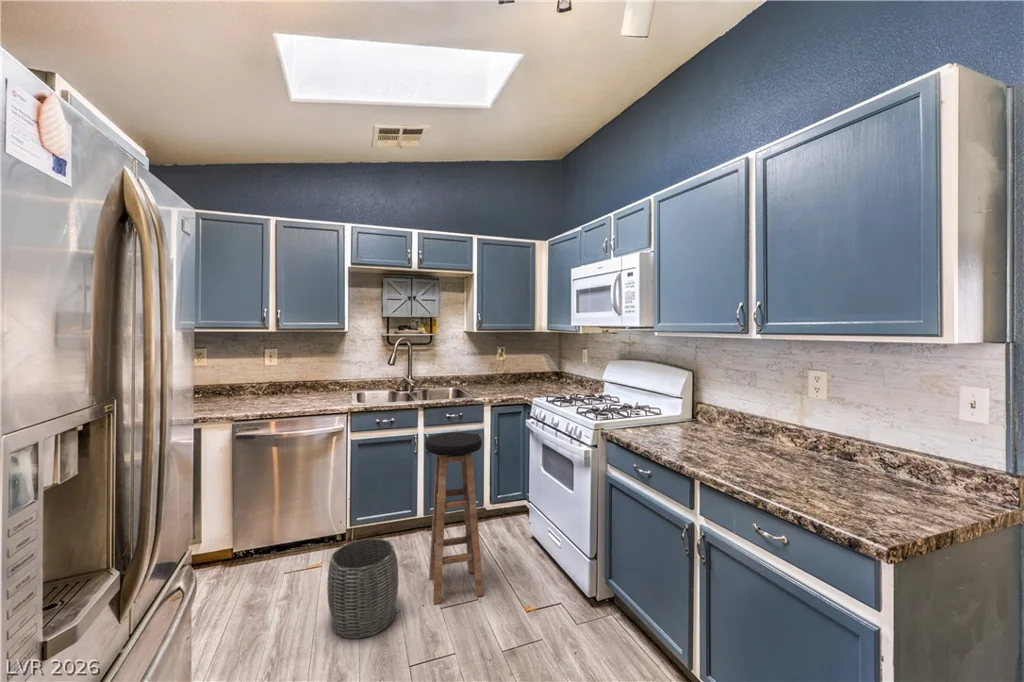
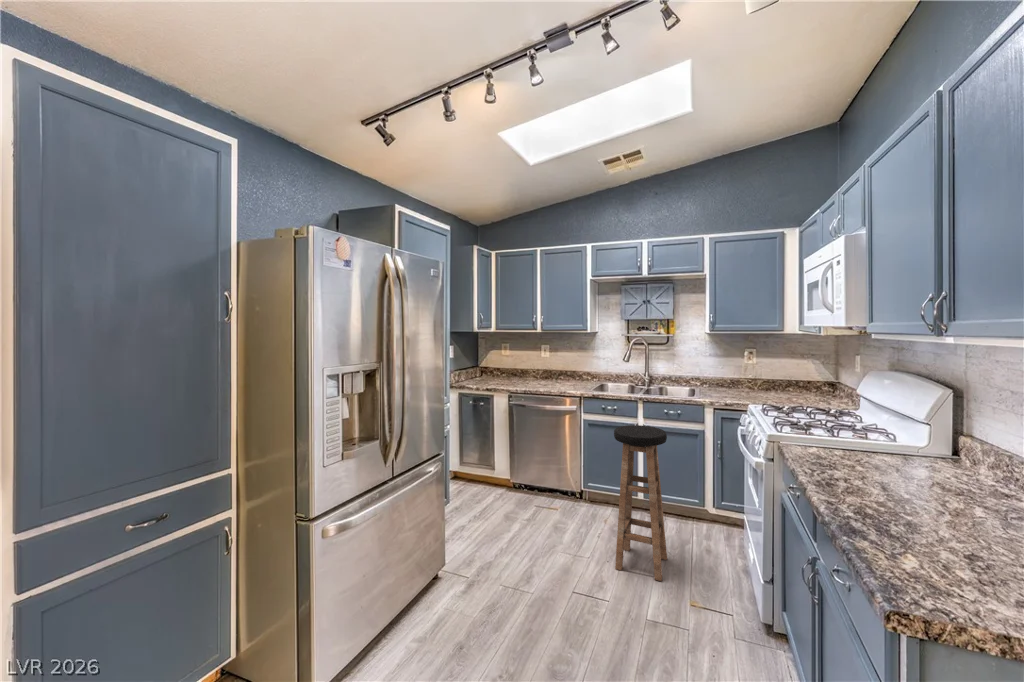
woven basket: present [328,538,398,639] -> none [535,495,587,569]

